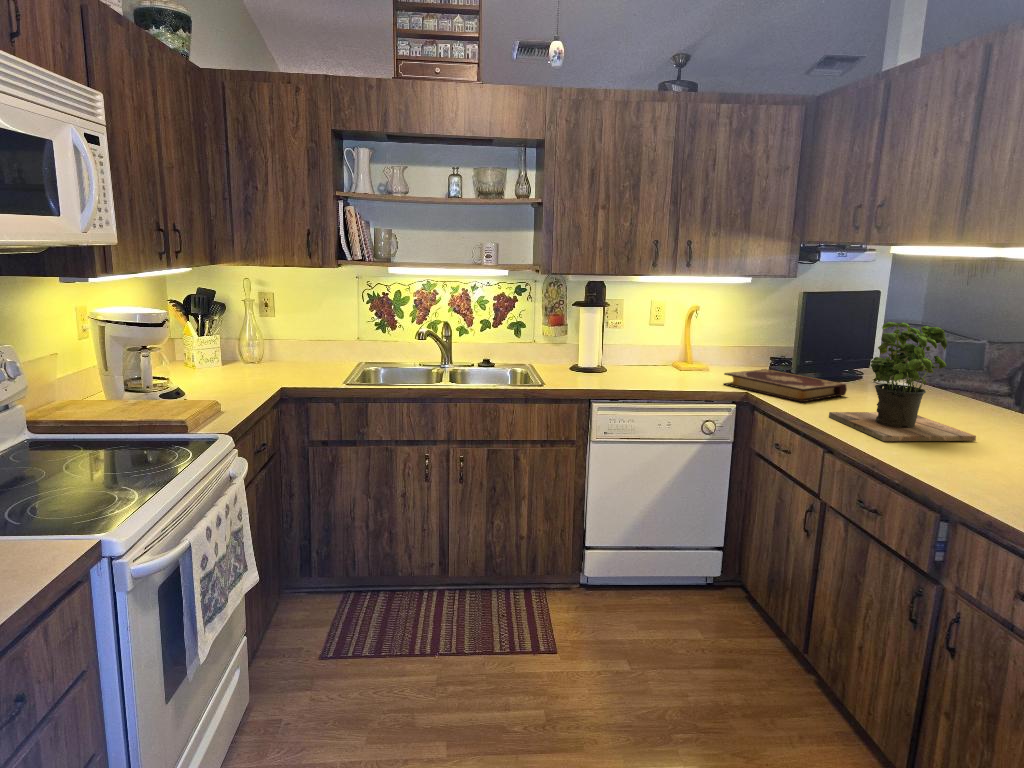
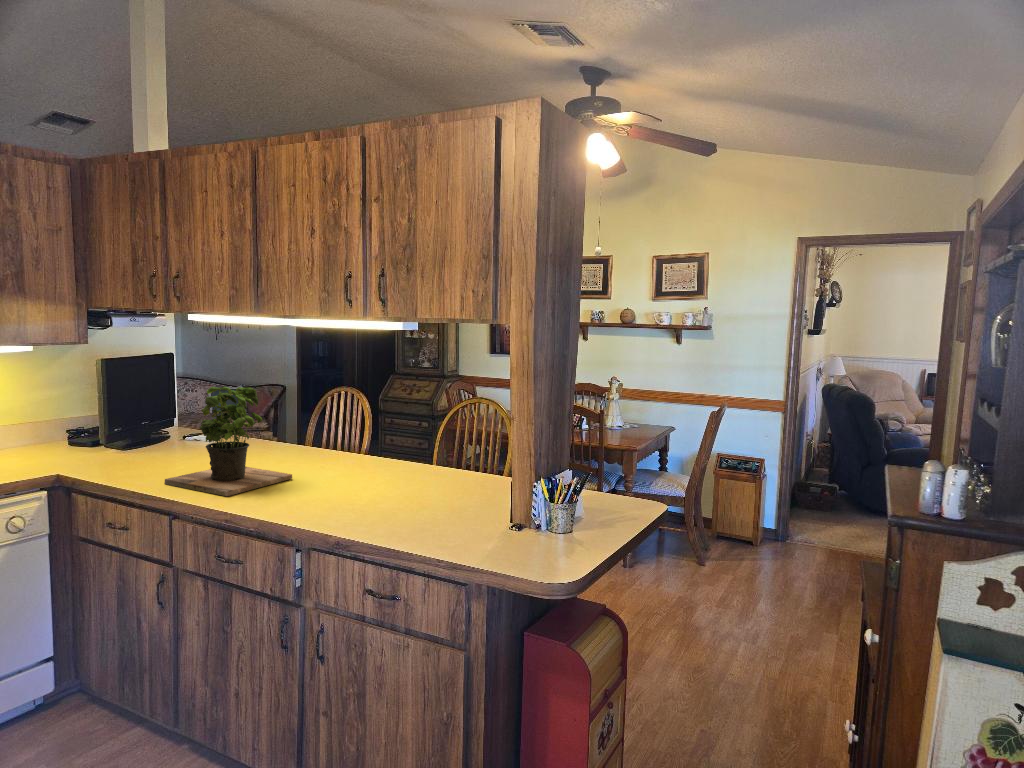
book: present [724,369,847,402] -> none [24,445,167,474]

